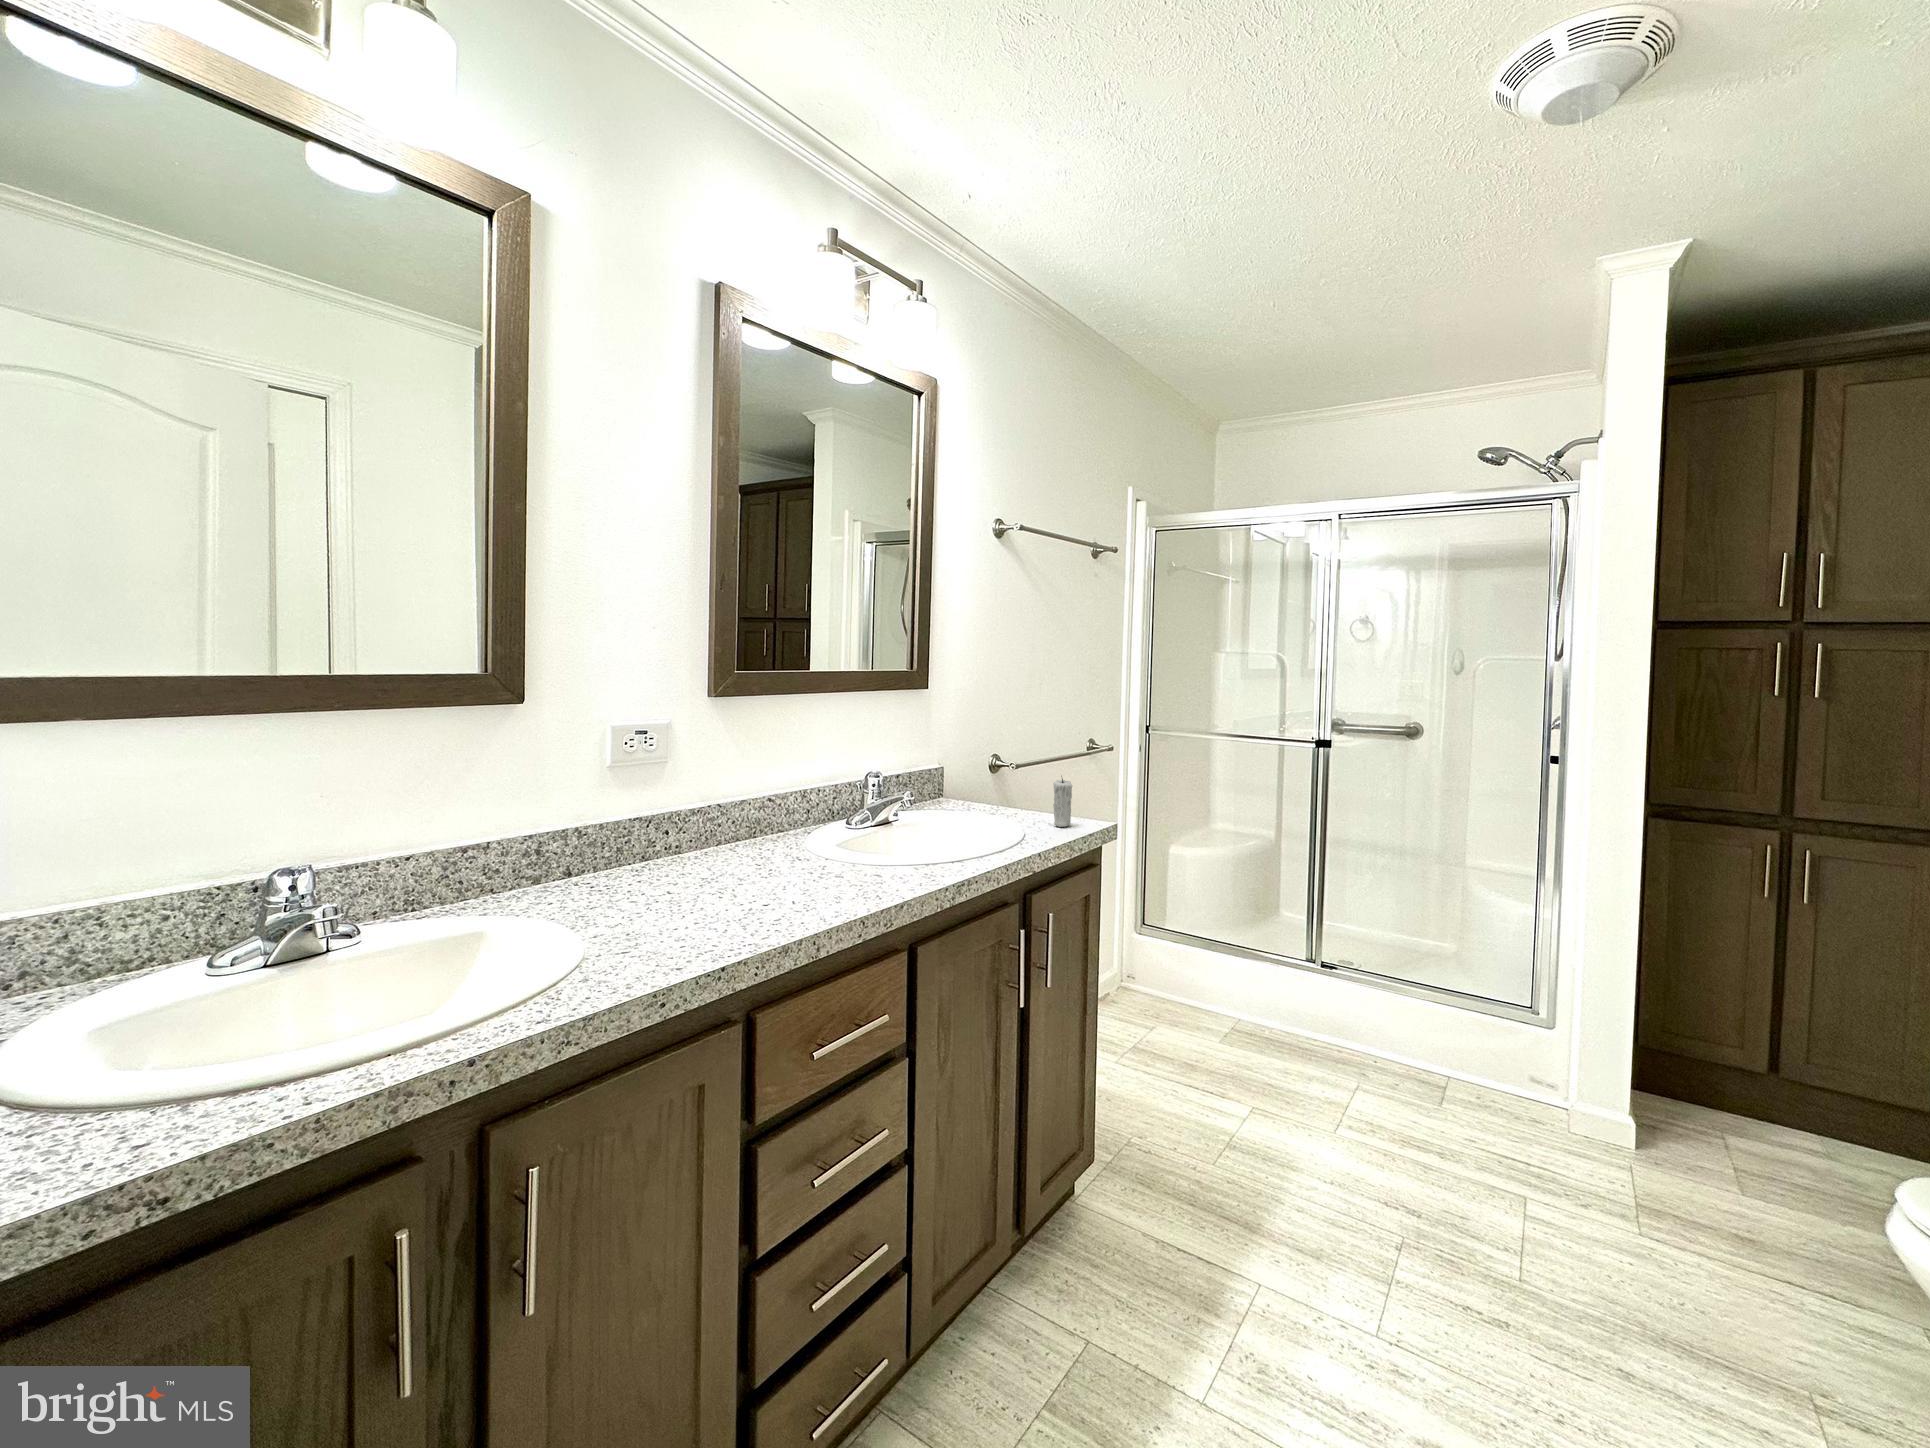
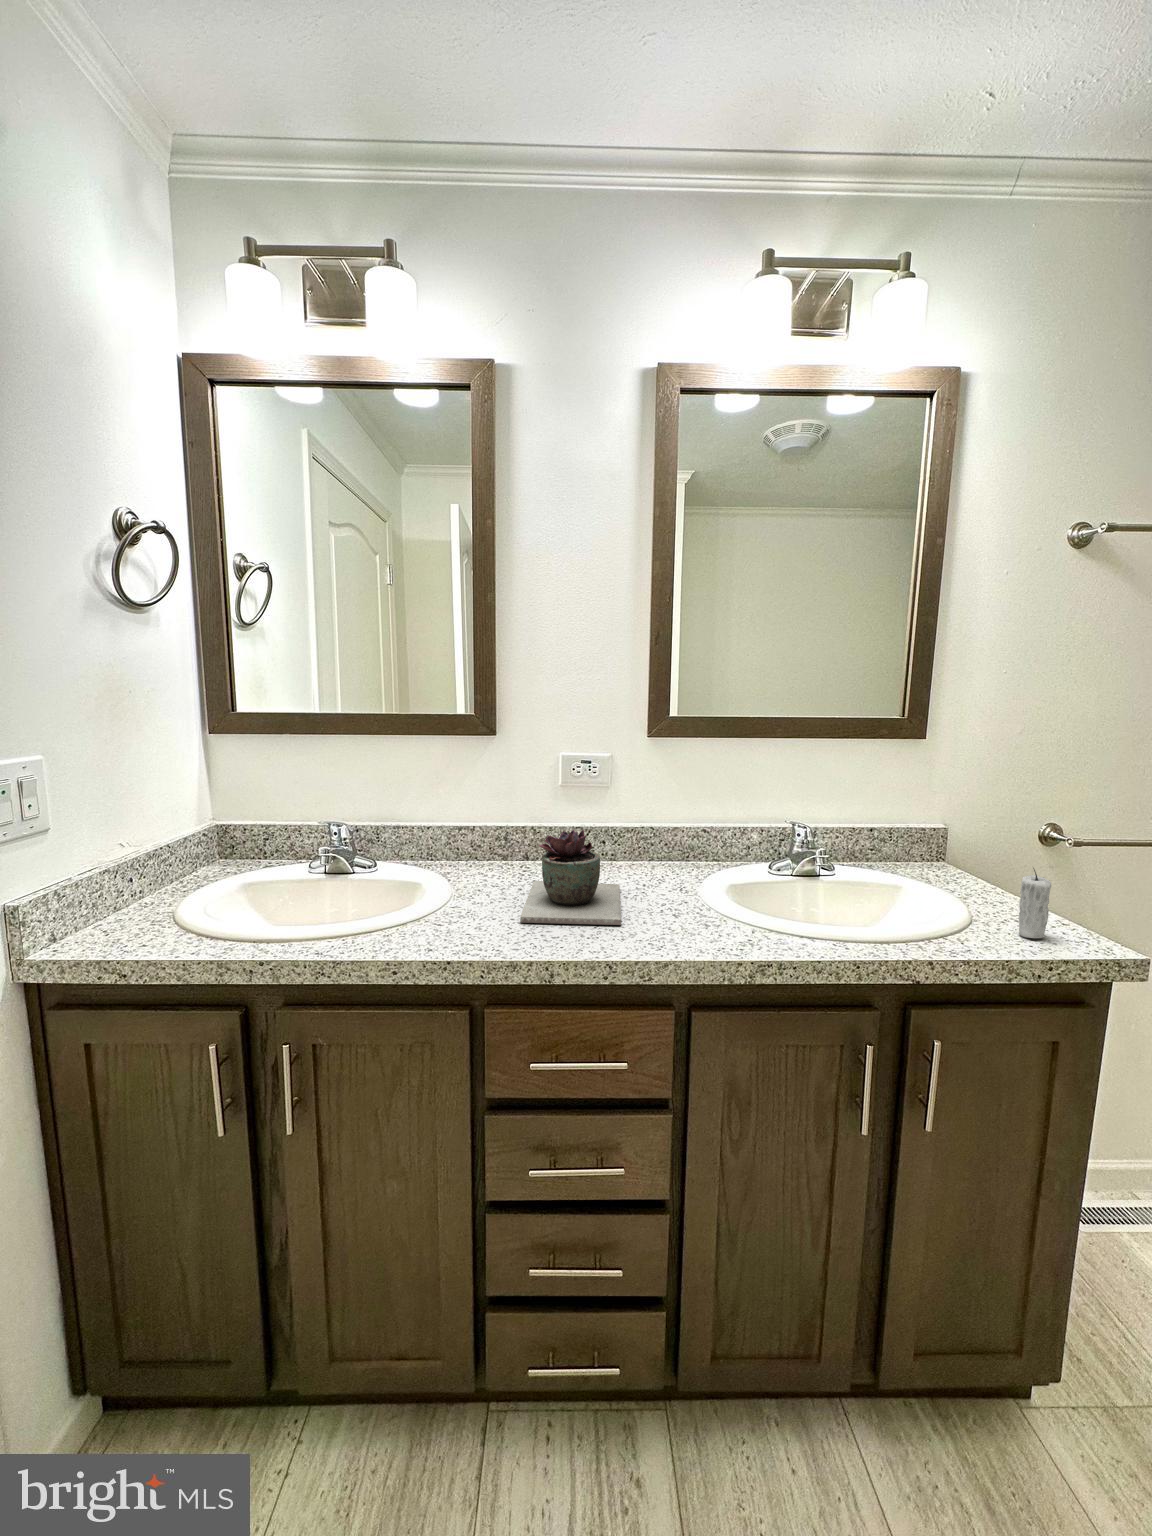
succulent plant: none [645,802,818,920] -> present [520,830,621,925]

